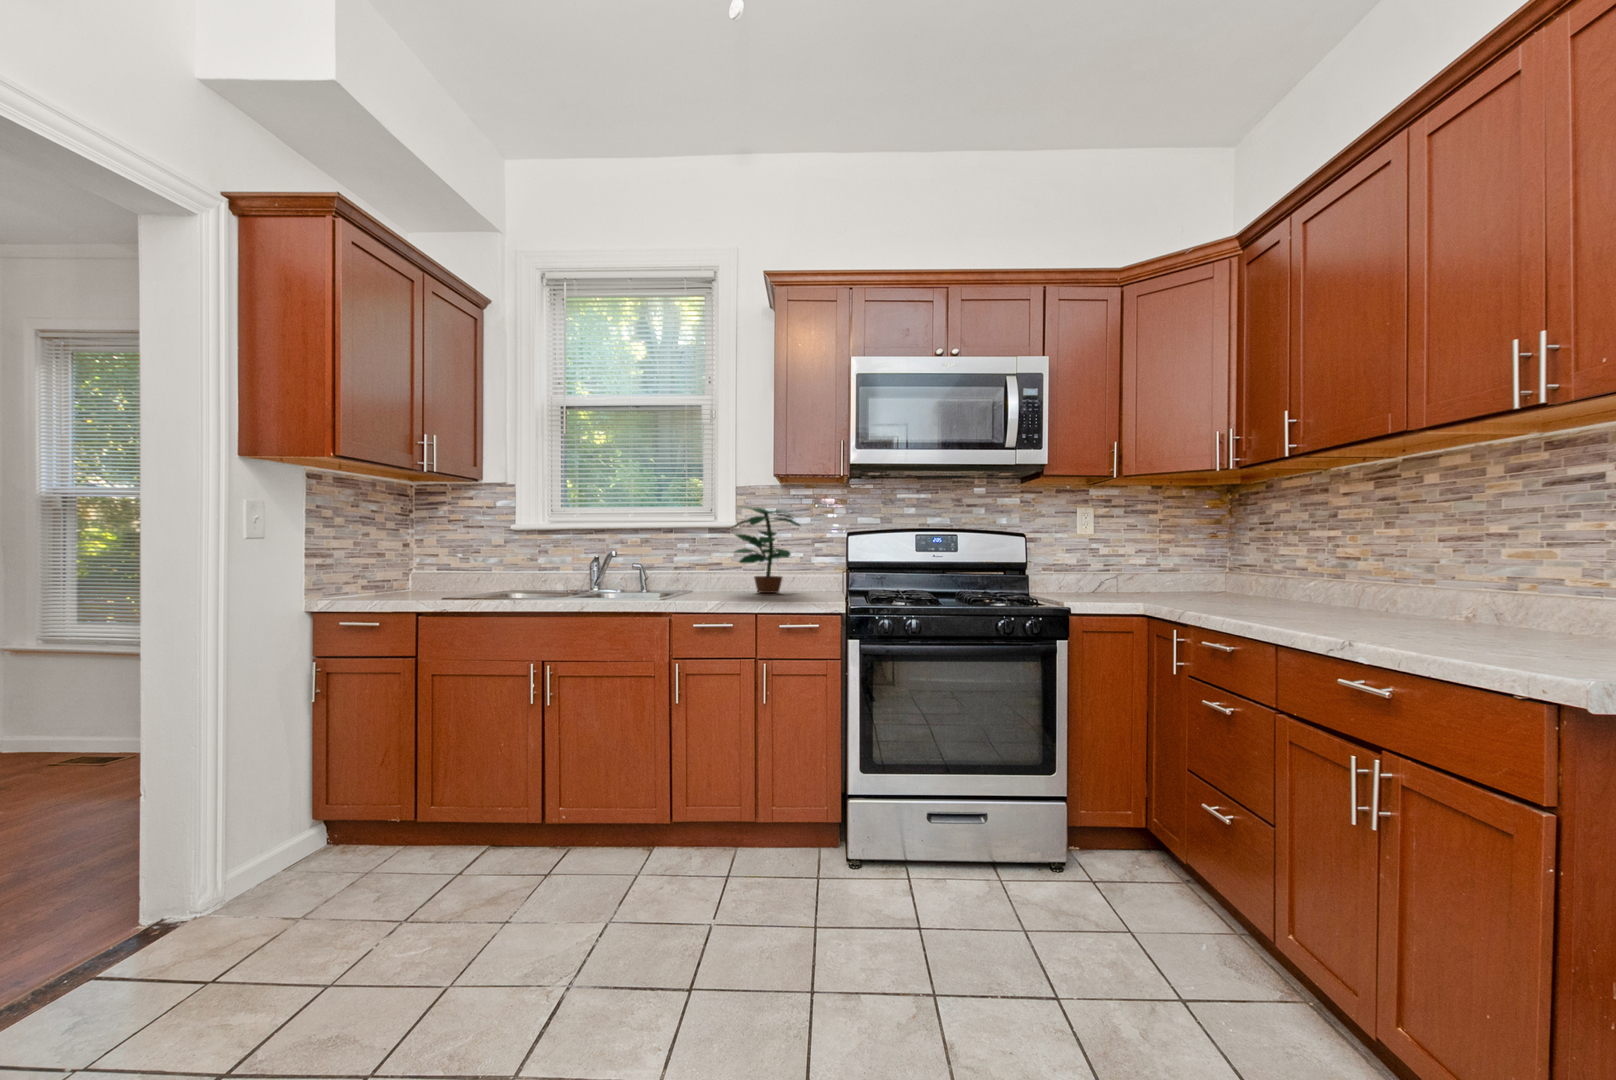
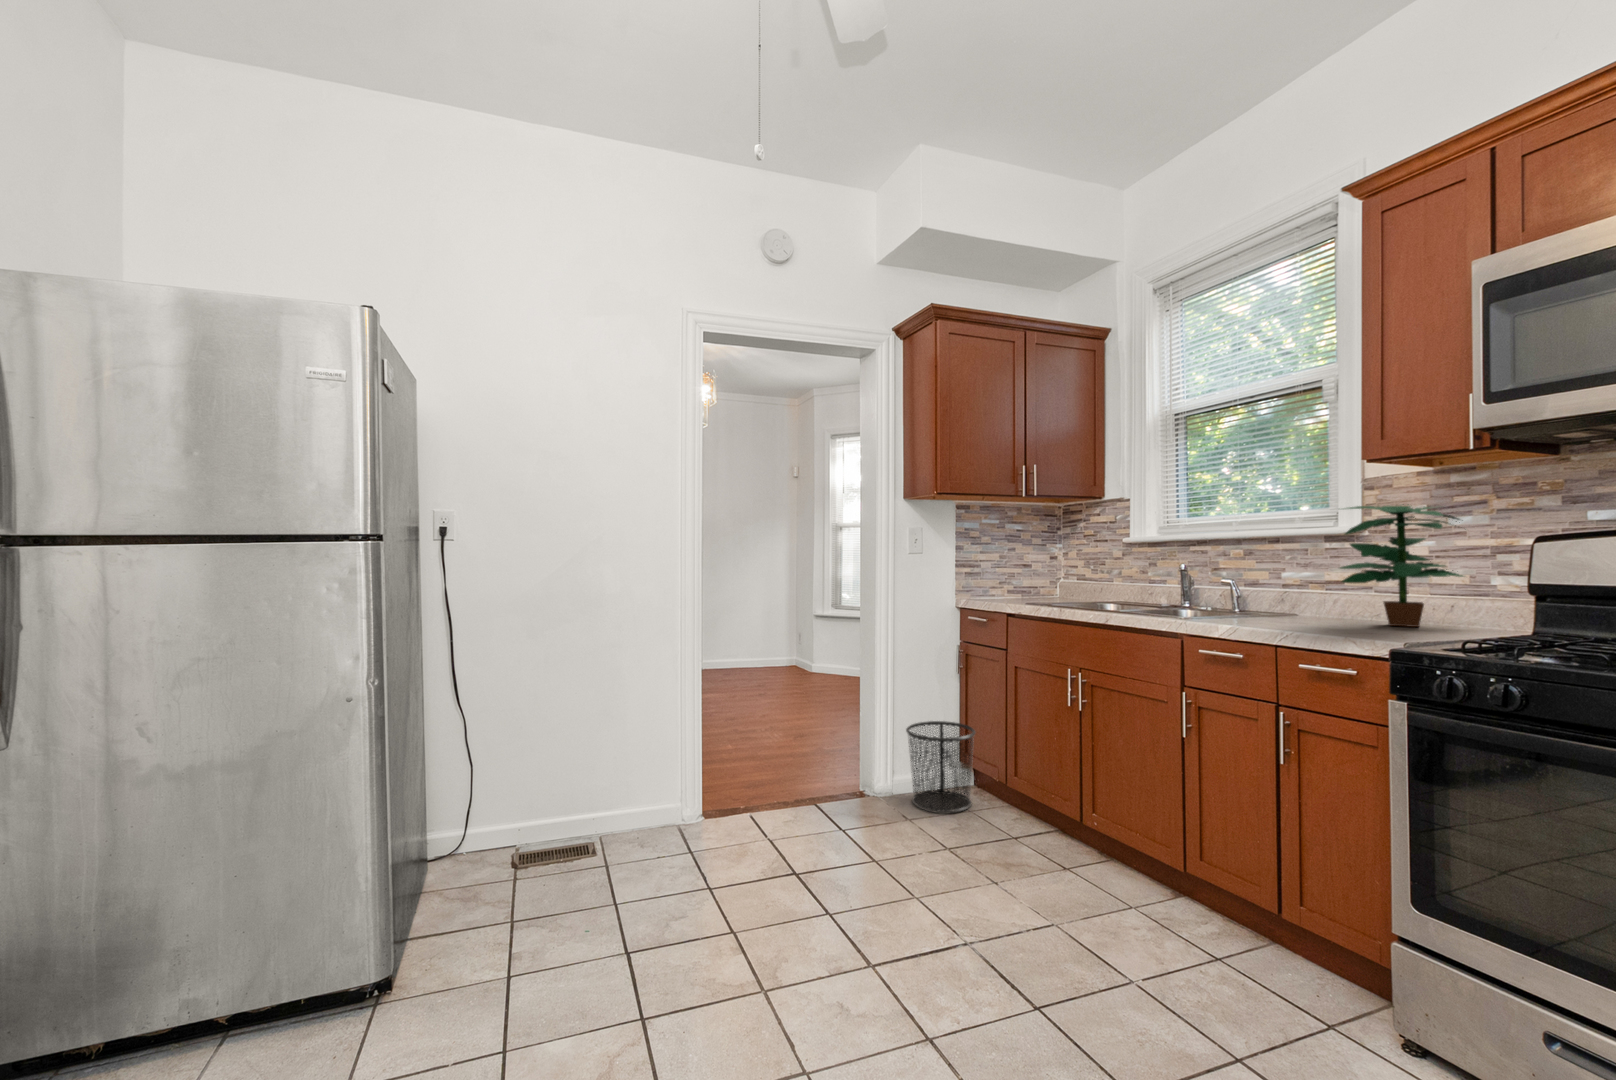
waste bin: none [262,764,379,901] -> present [906,721,975,813]

